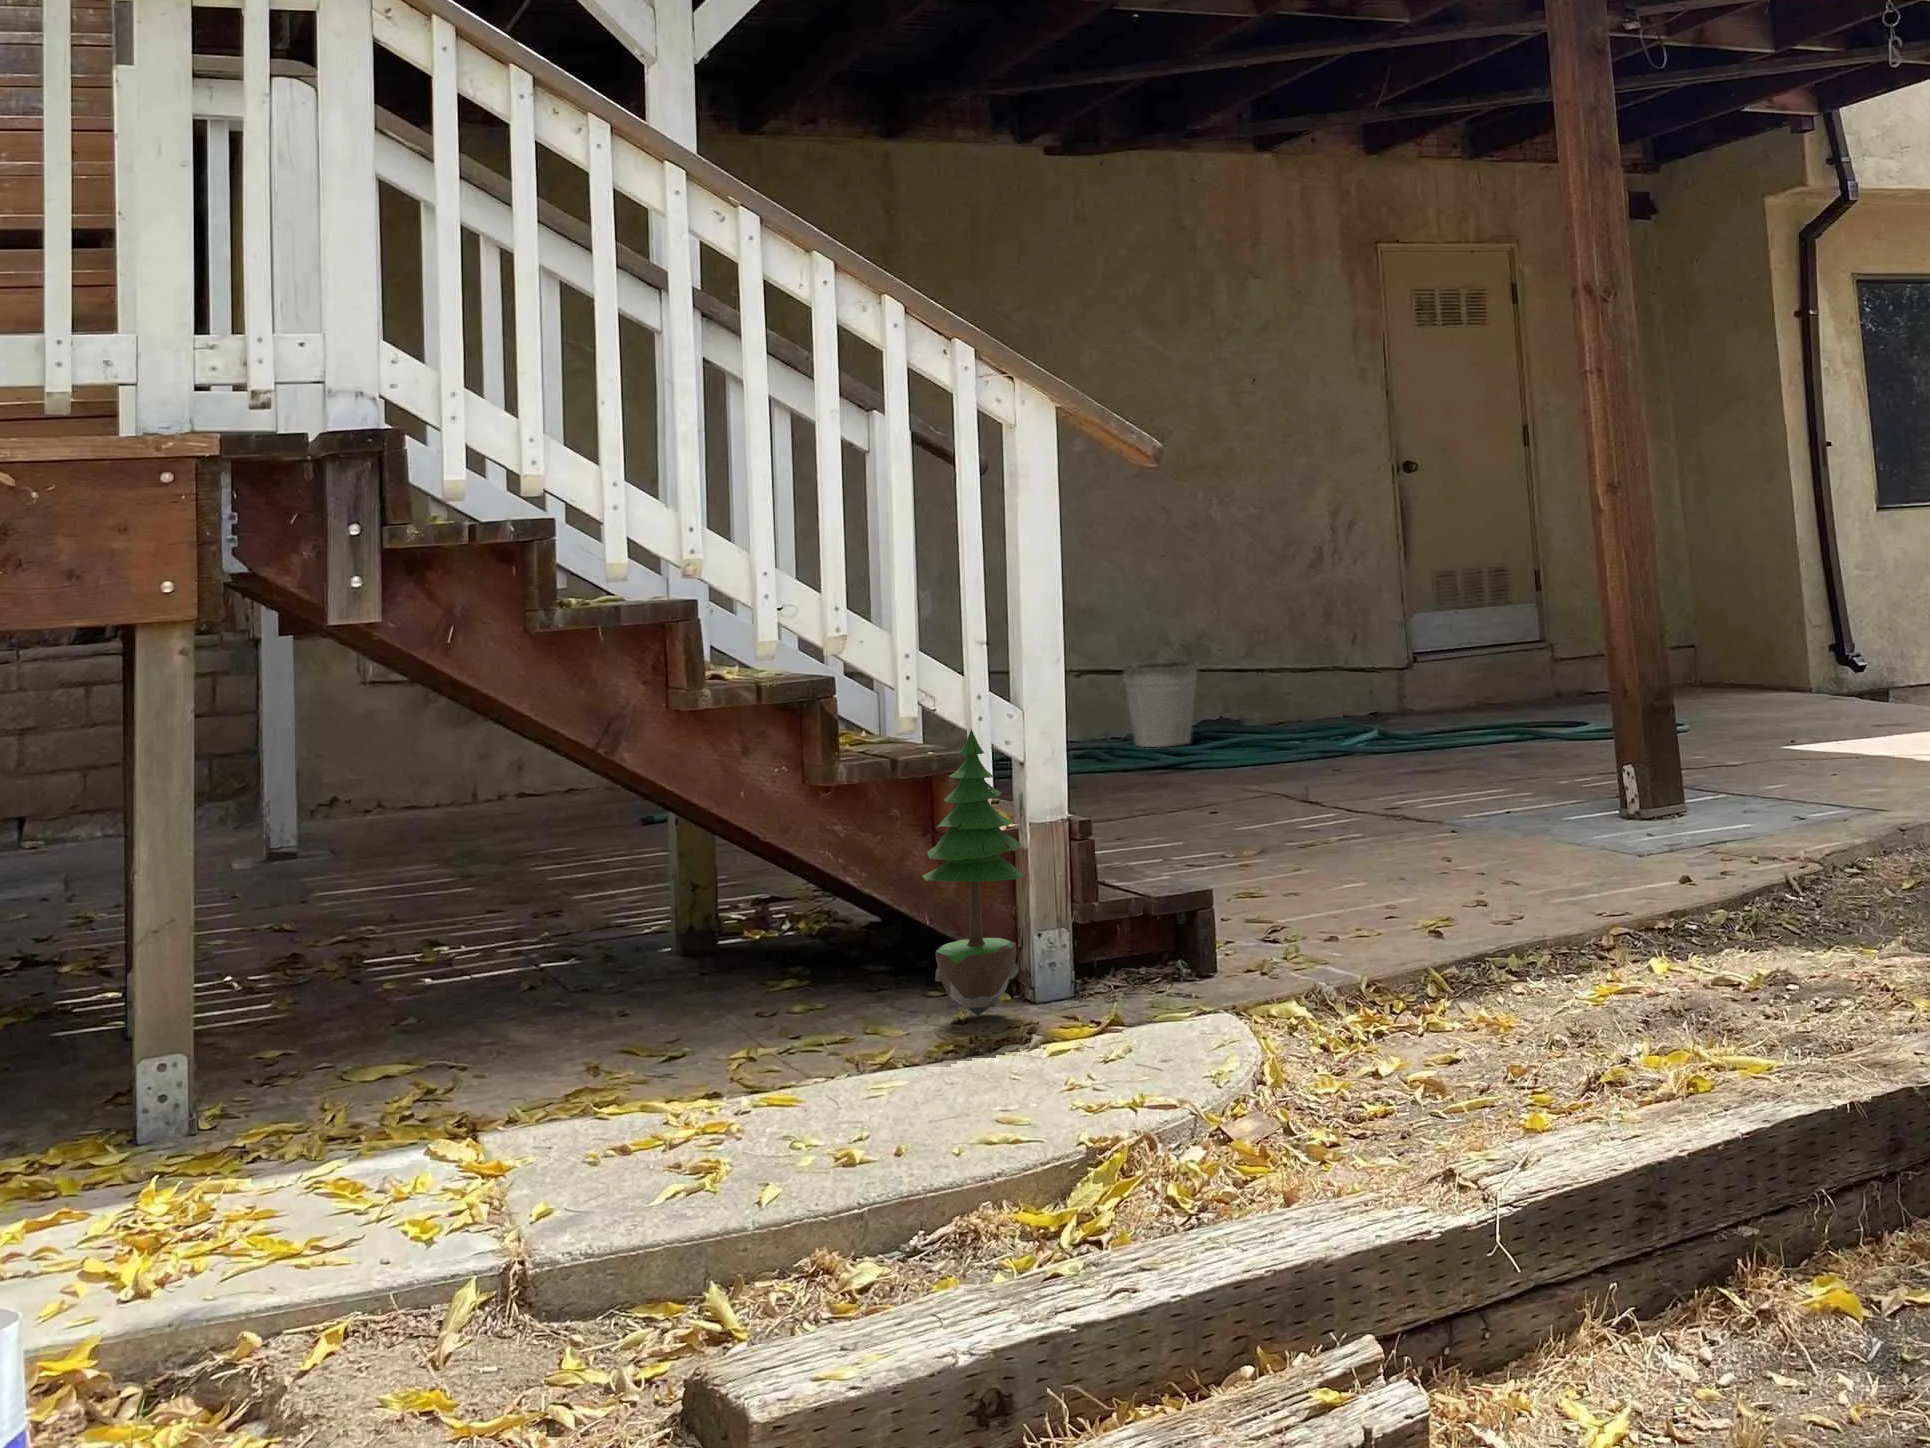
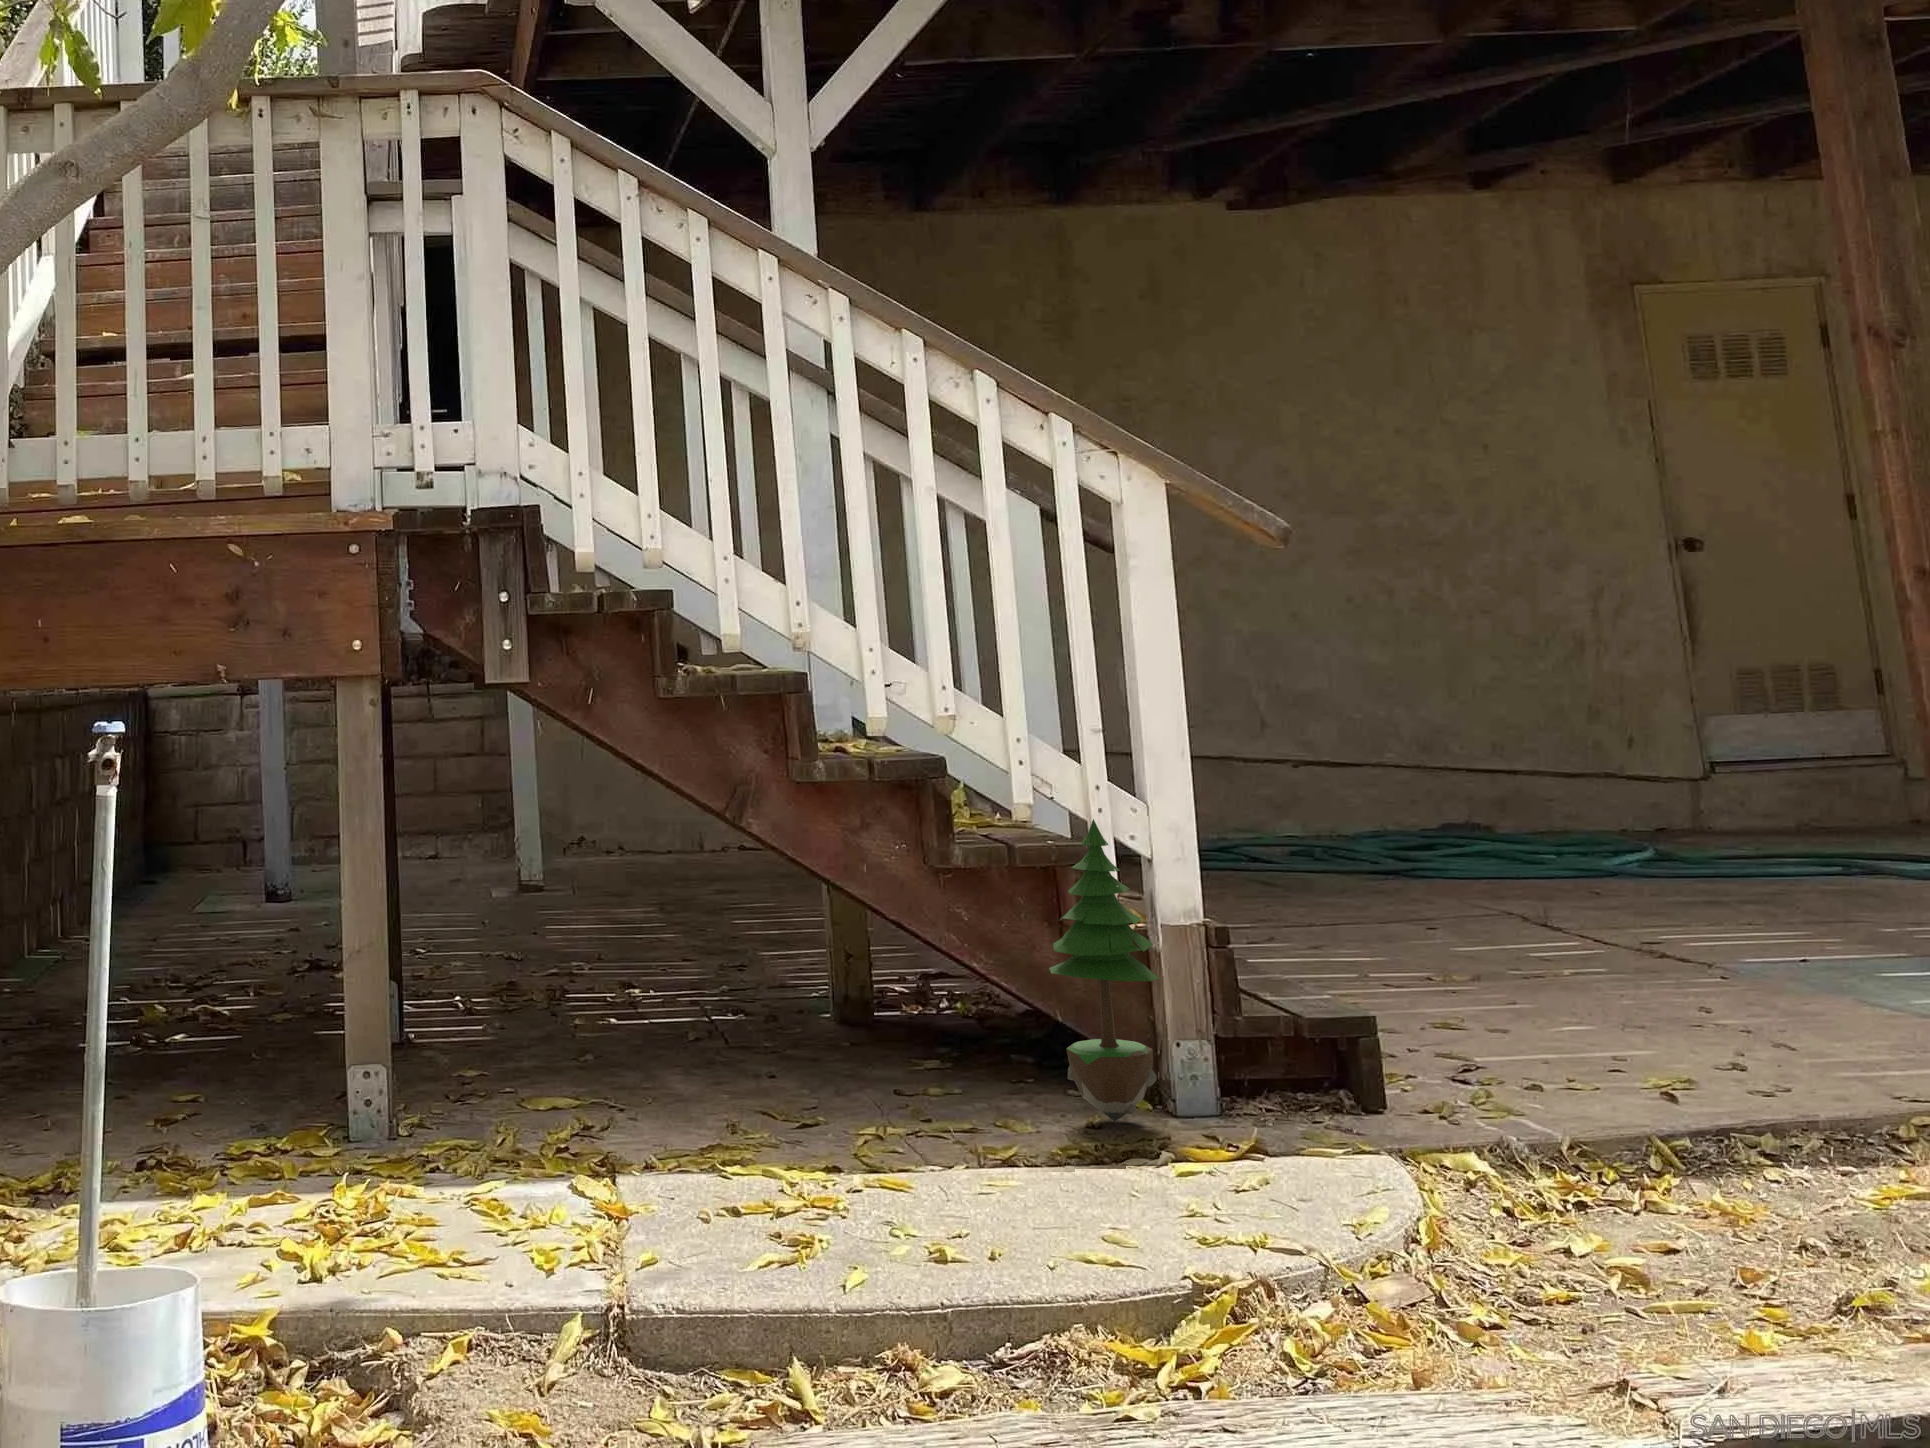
bucket: present [1120,659,1198,747] -> none [1329,747,1422,843]

